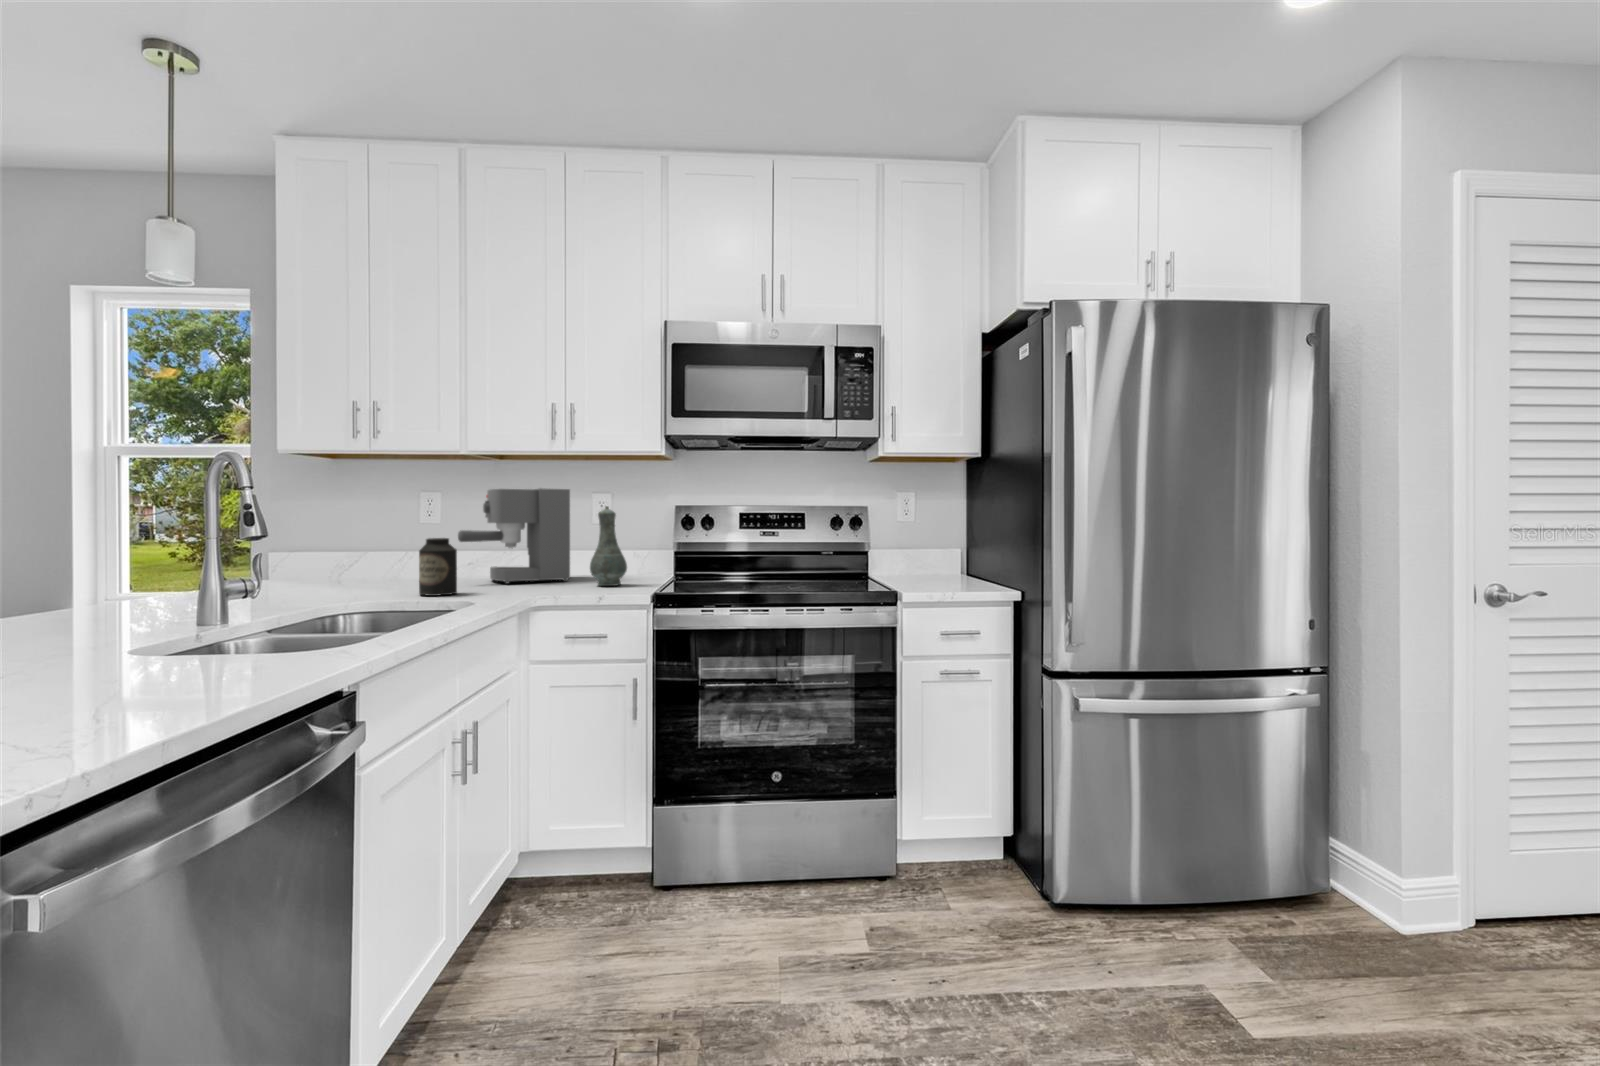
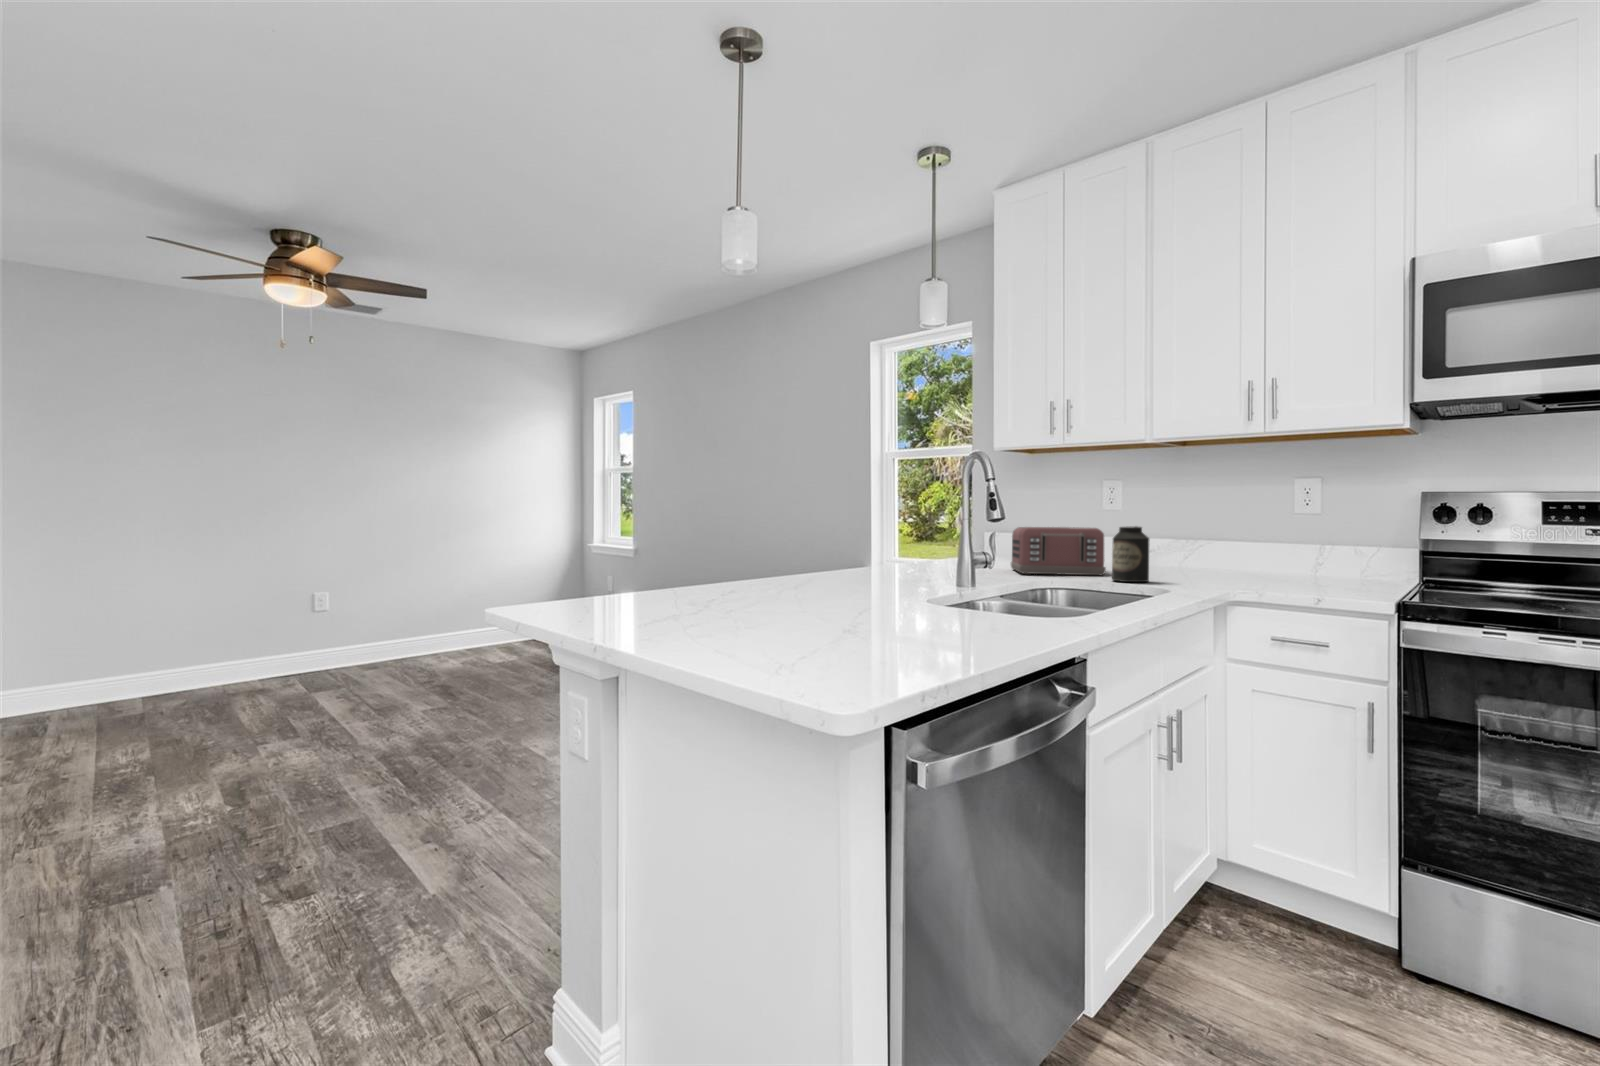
coffee maker: present [458,488,570,584] -> none [1146,477,1273,578]
vase: present [590,506,627,586] -> none [1300,493,1352,585]
toaster: none [307,537,416,592] -> present [1011,527,1106,575]

